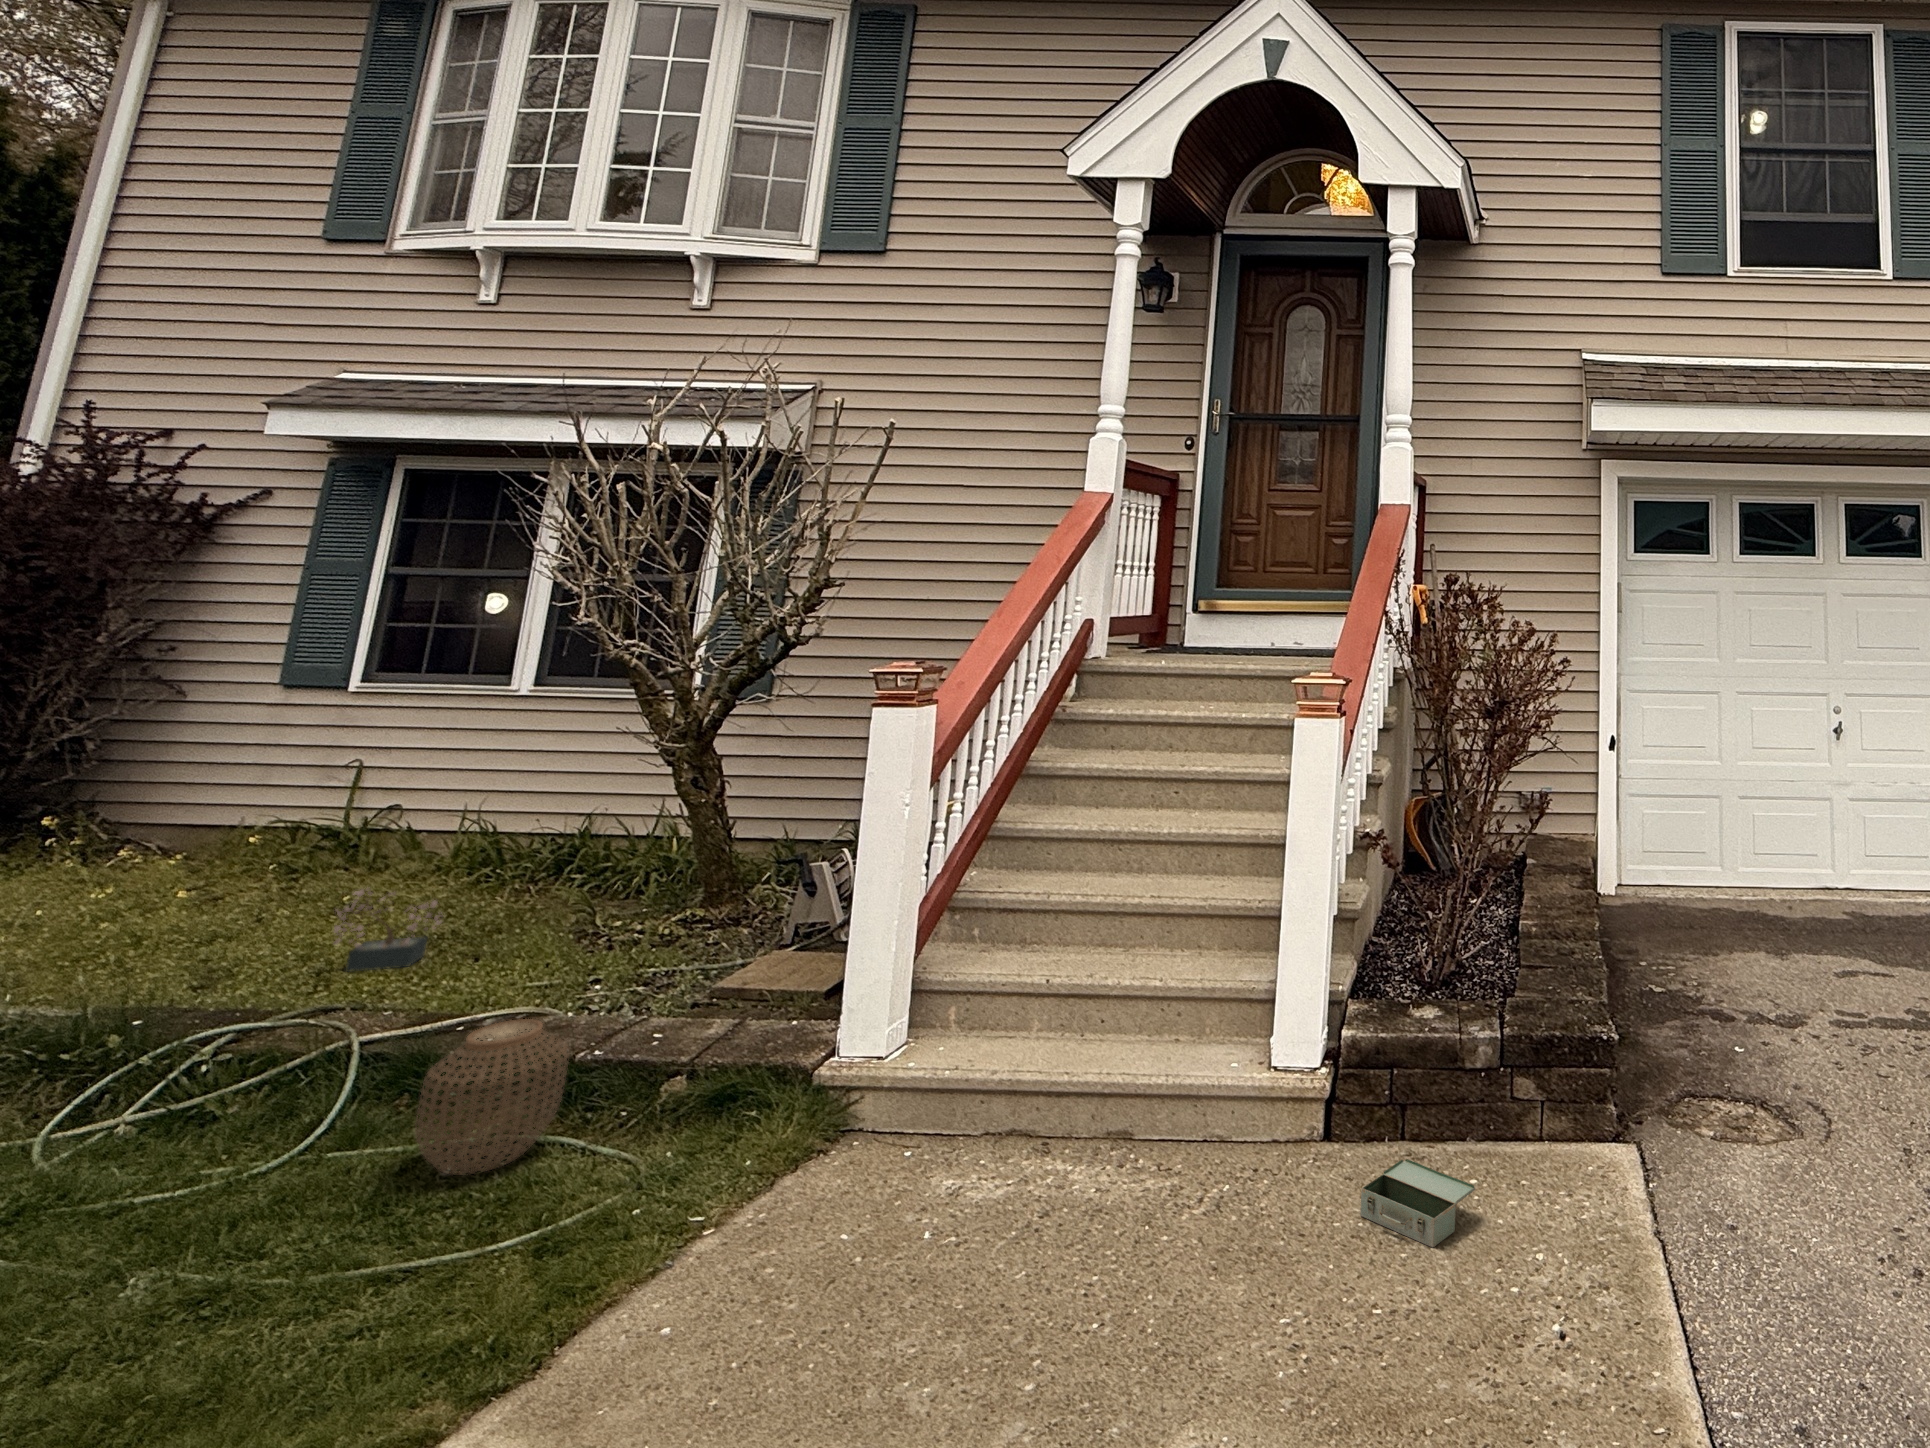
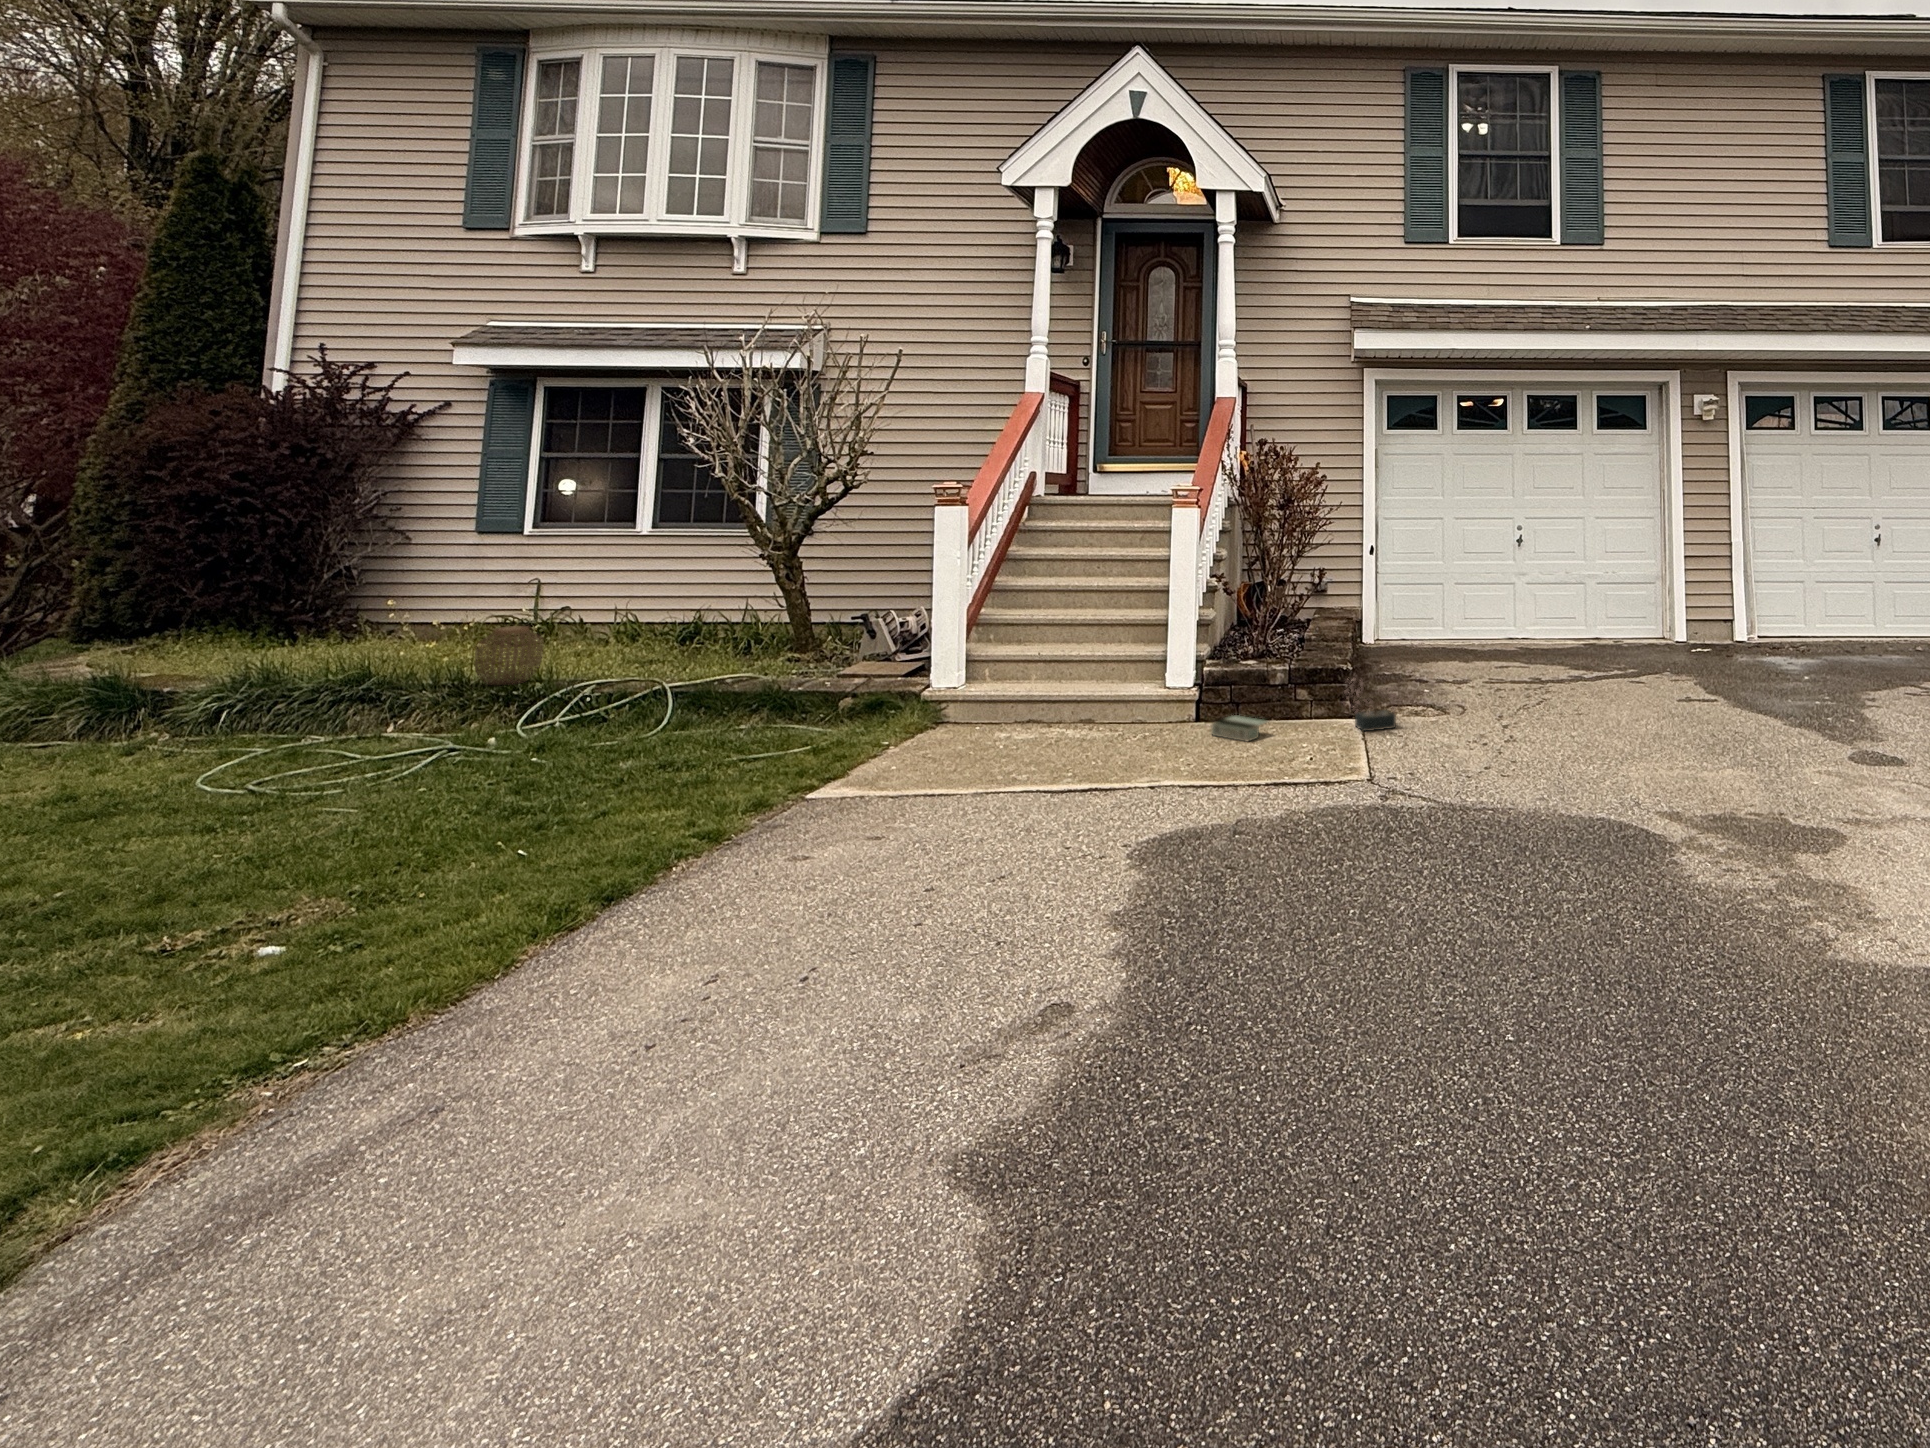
decorative plant: present [334,890,441,972] -> present [1345,678,1396,731]
woven basket: present [415,1019,570,1175] -> present [475,626,544,685]

